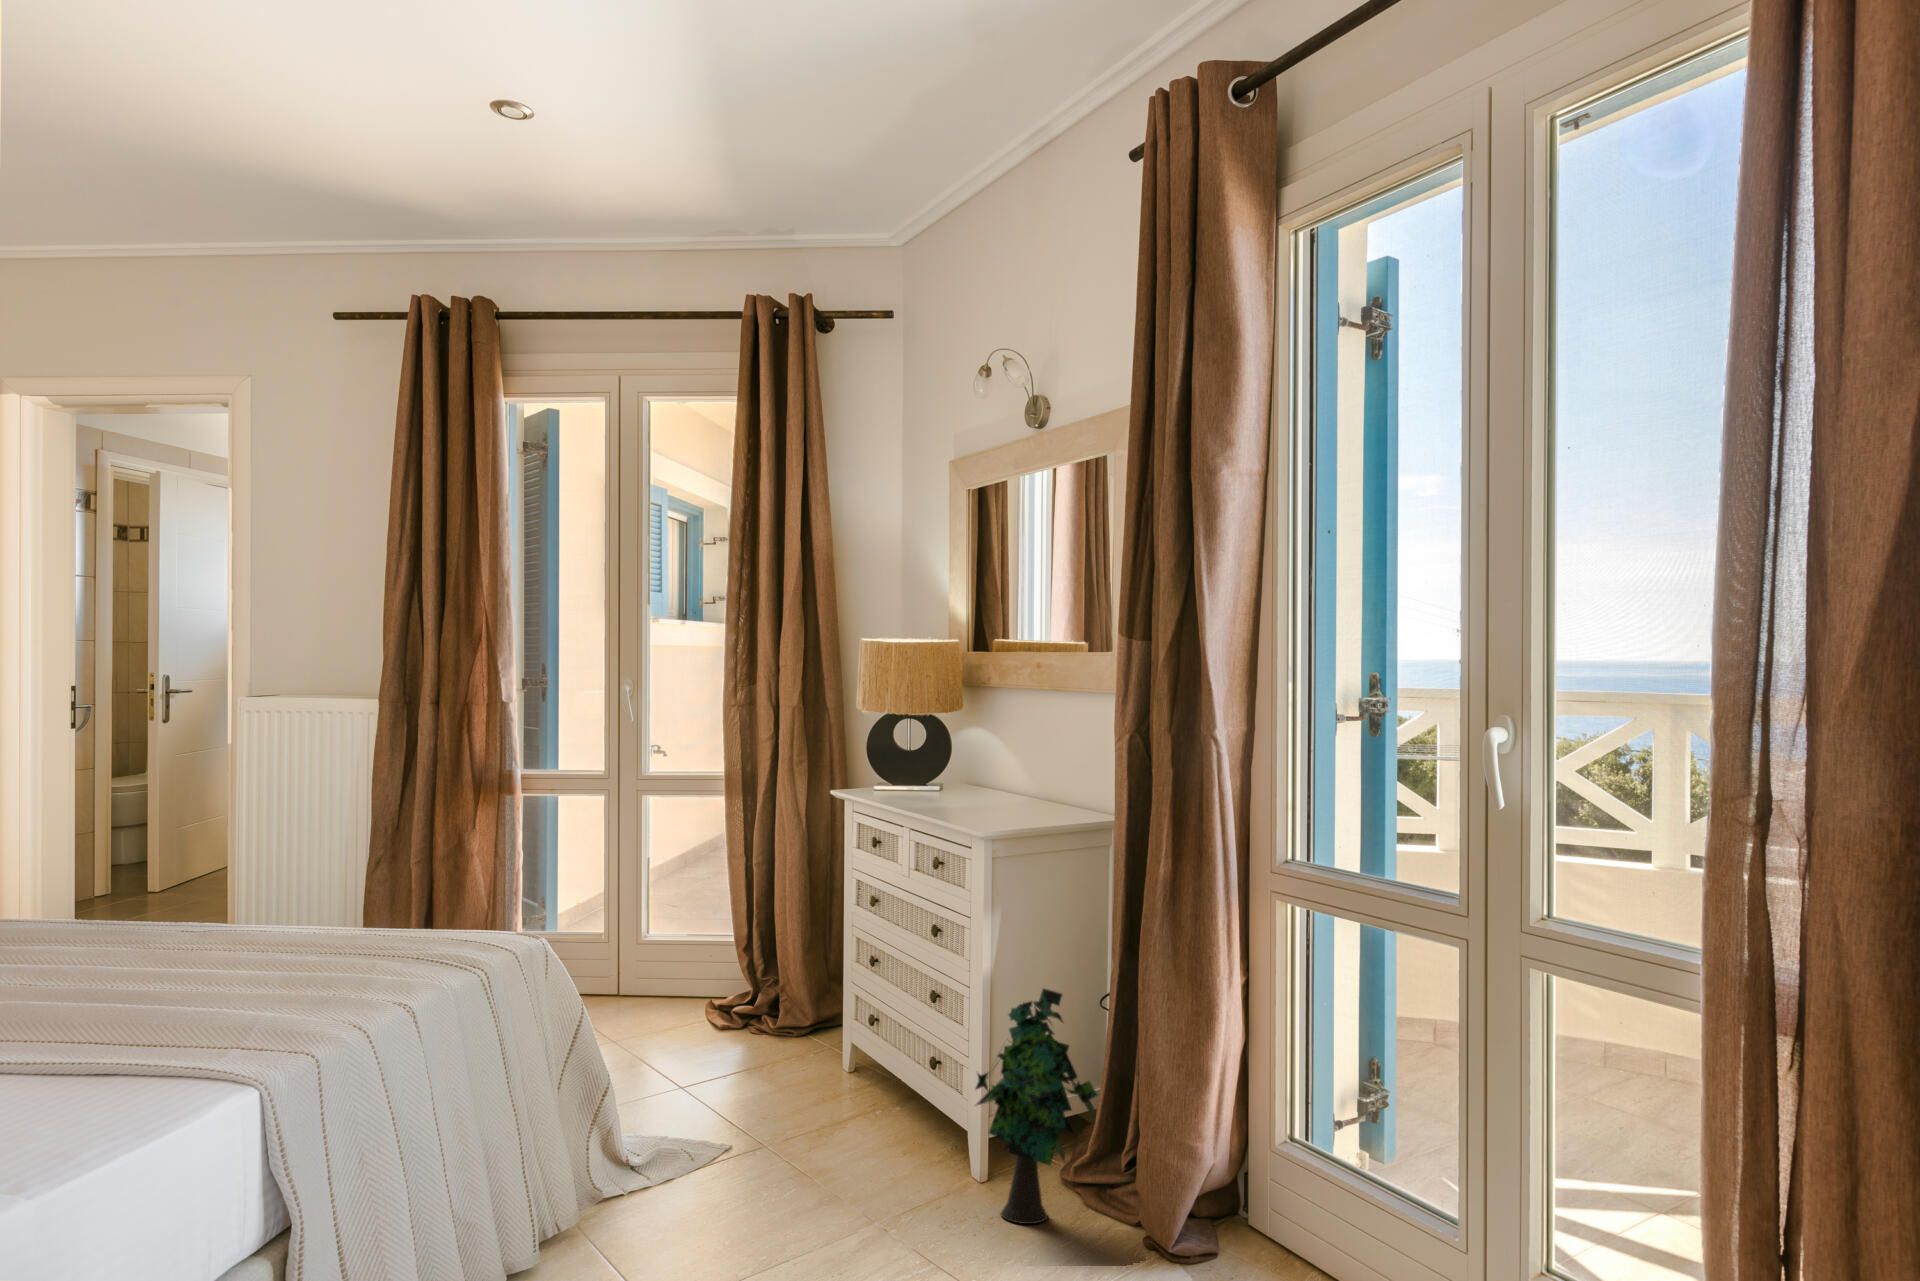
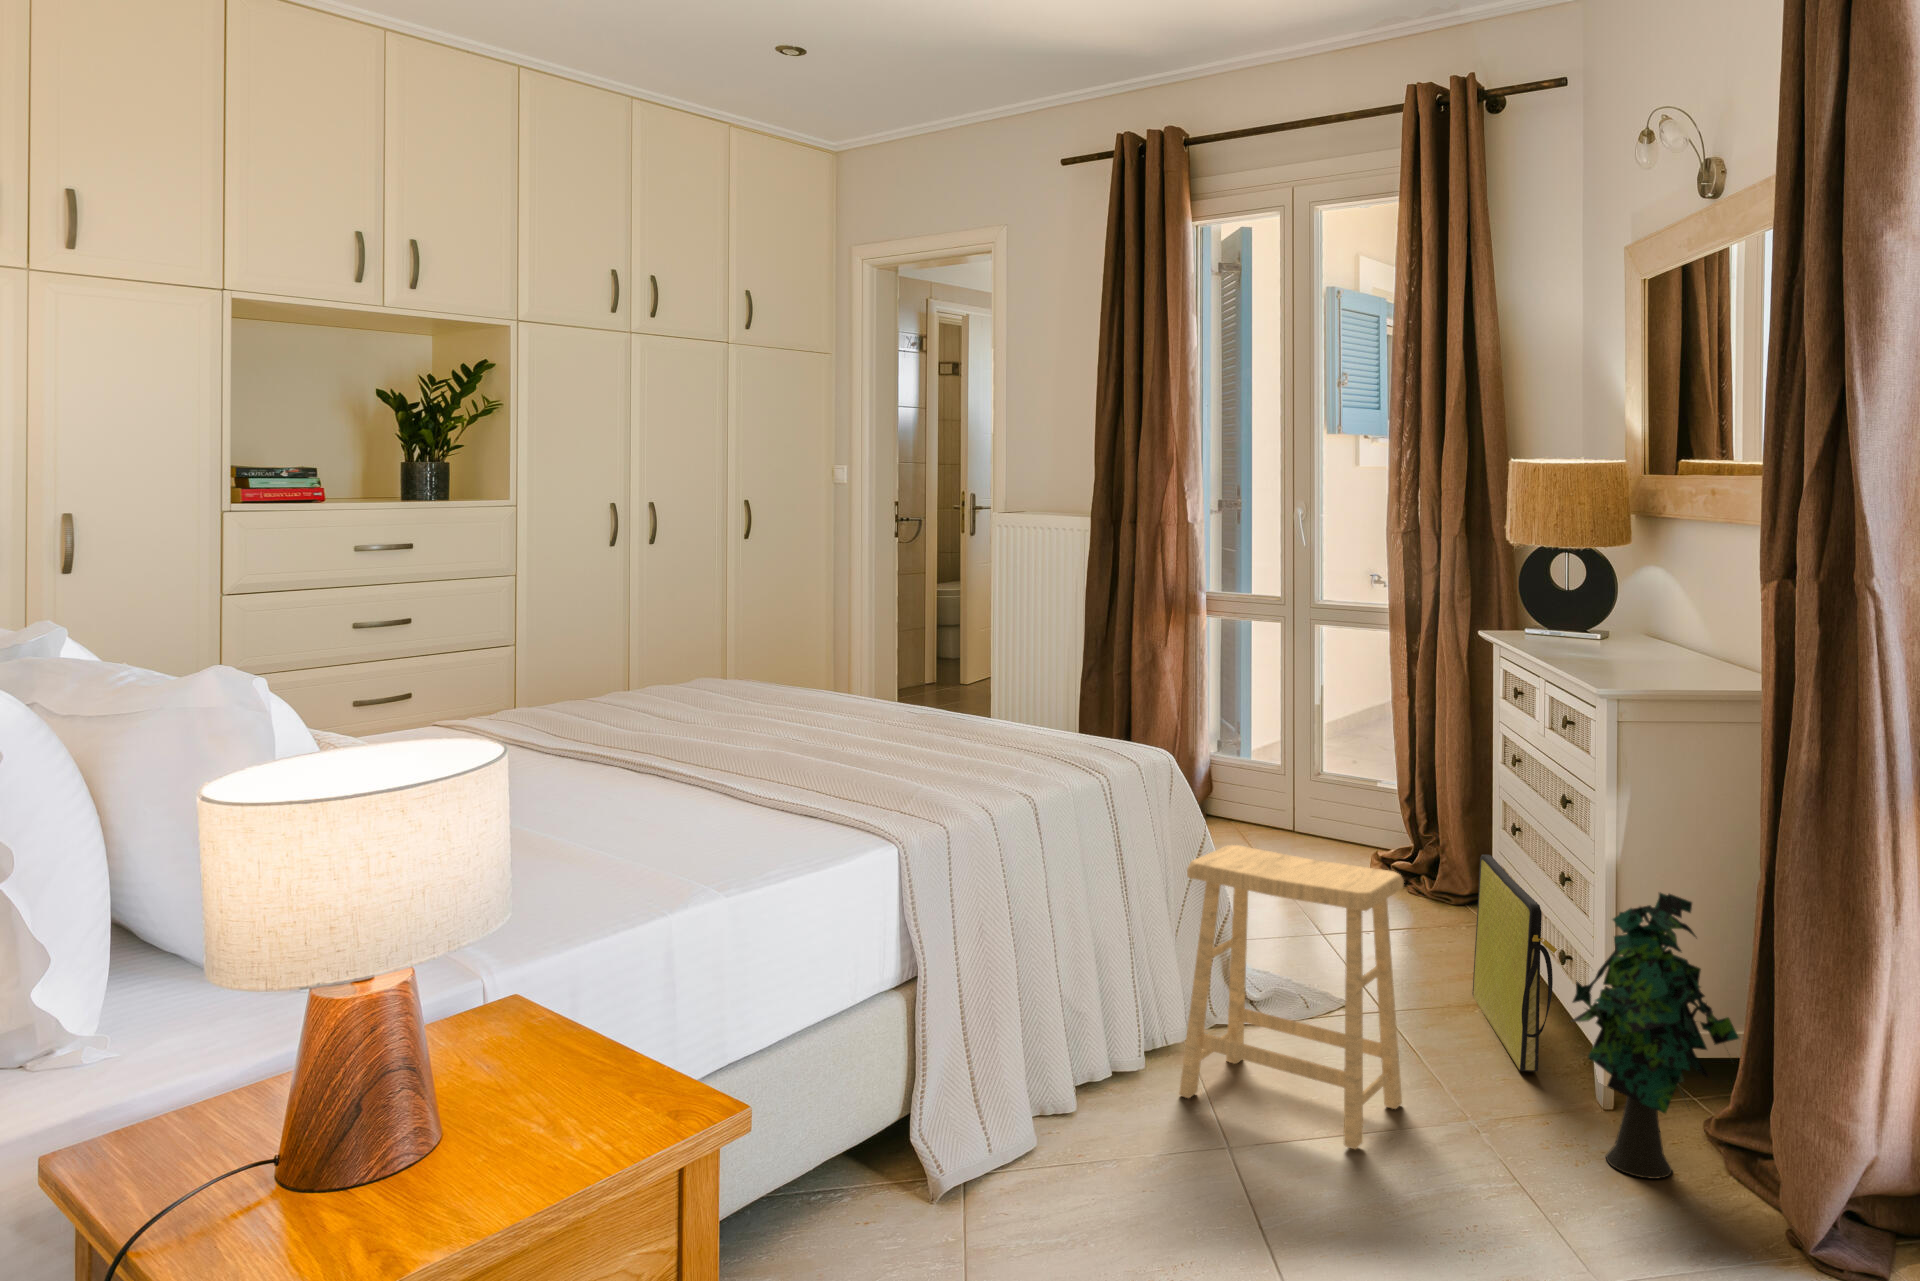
bag: none [848,983,943,1165] -> present [1472,855,1557,1072]
footstool: none [648,987,846,1248] -> present [1179,845,1404,1149]

